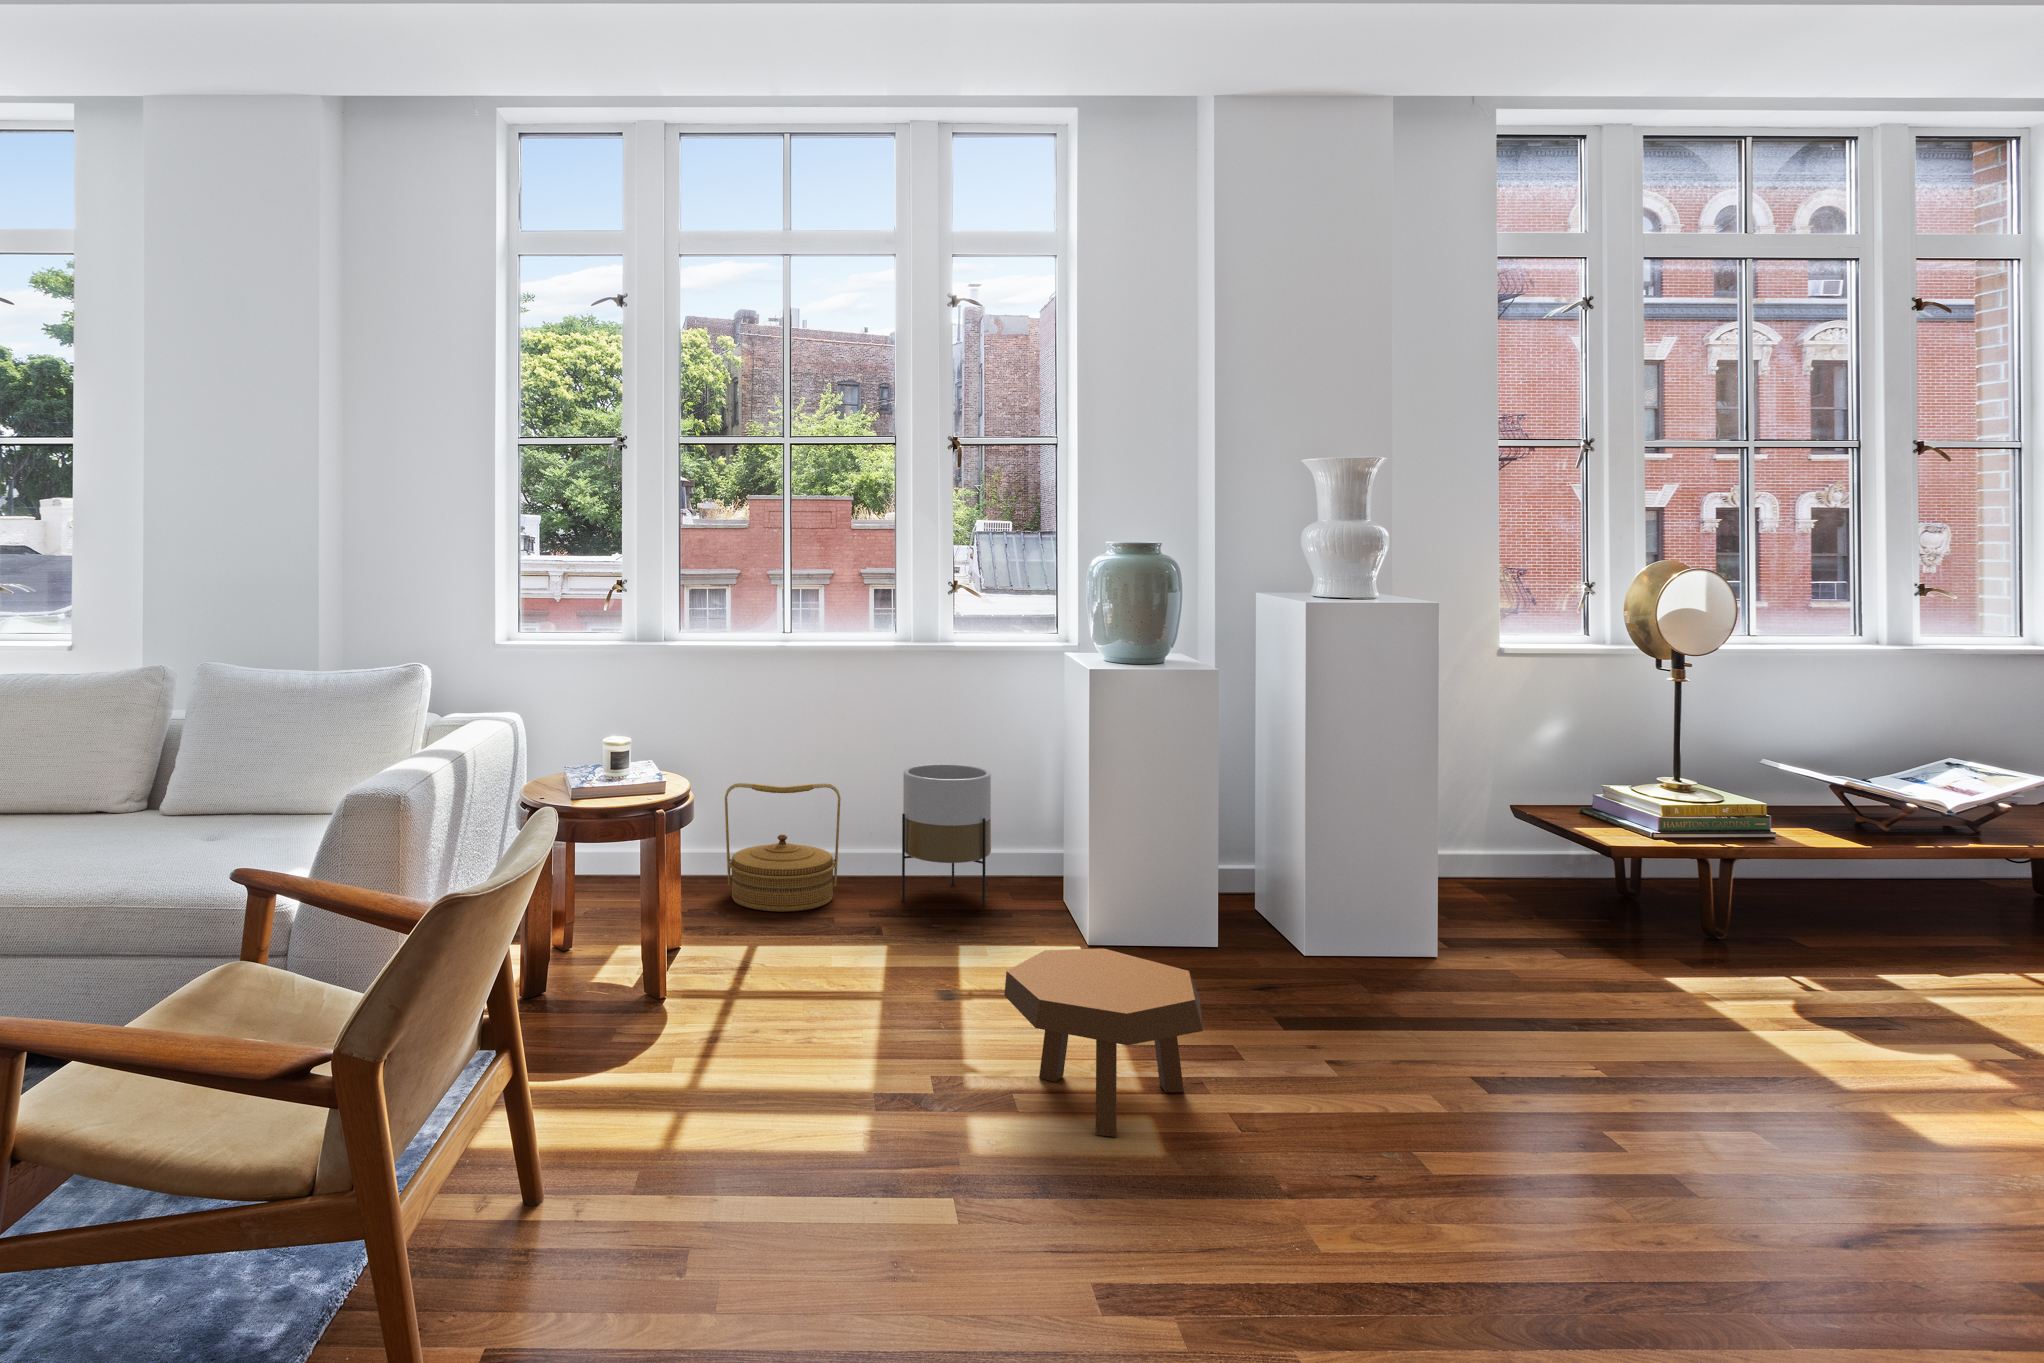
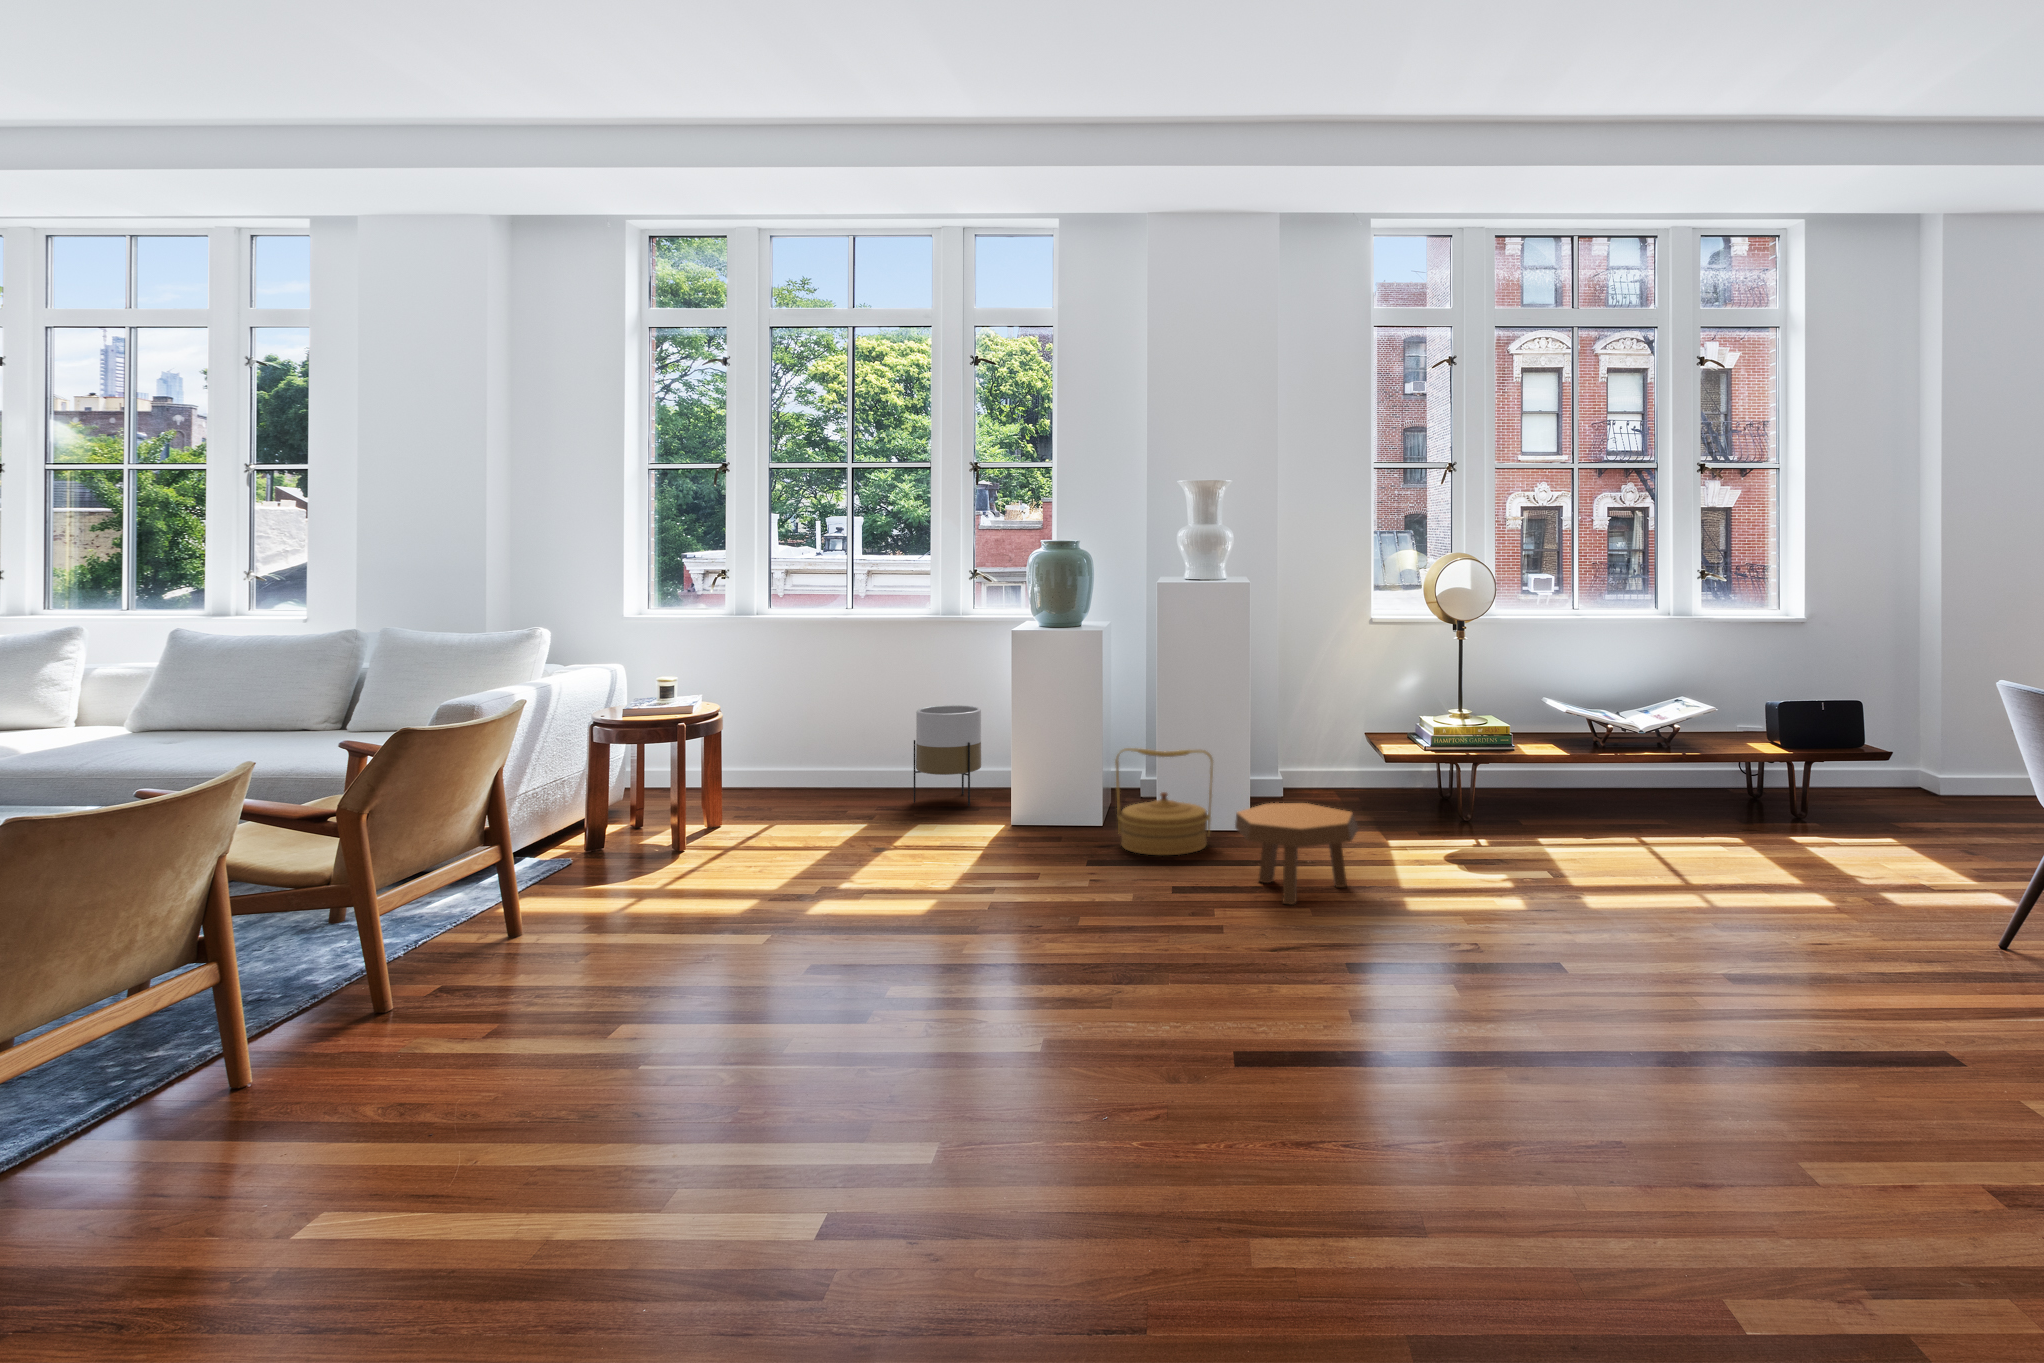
woven basket: present [725,783,841,912] -> present [1115,748,1213,855]
footstool: present [1004,948,1203,1137] -> present [1235,803,1358,905]

